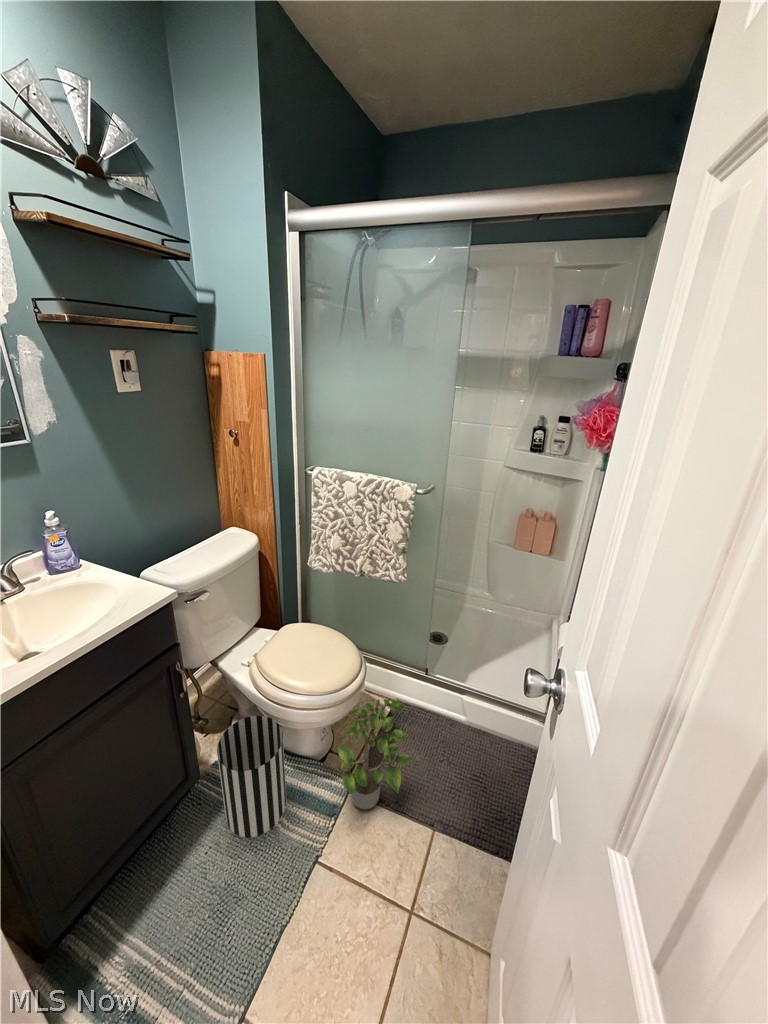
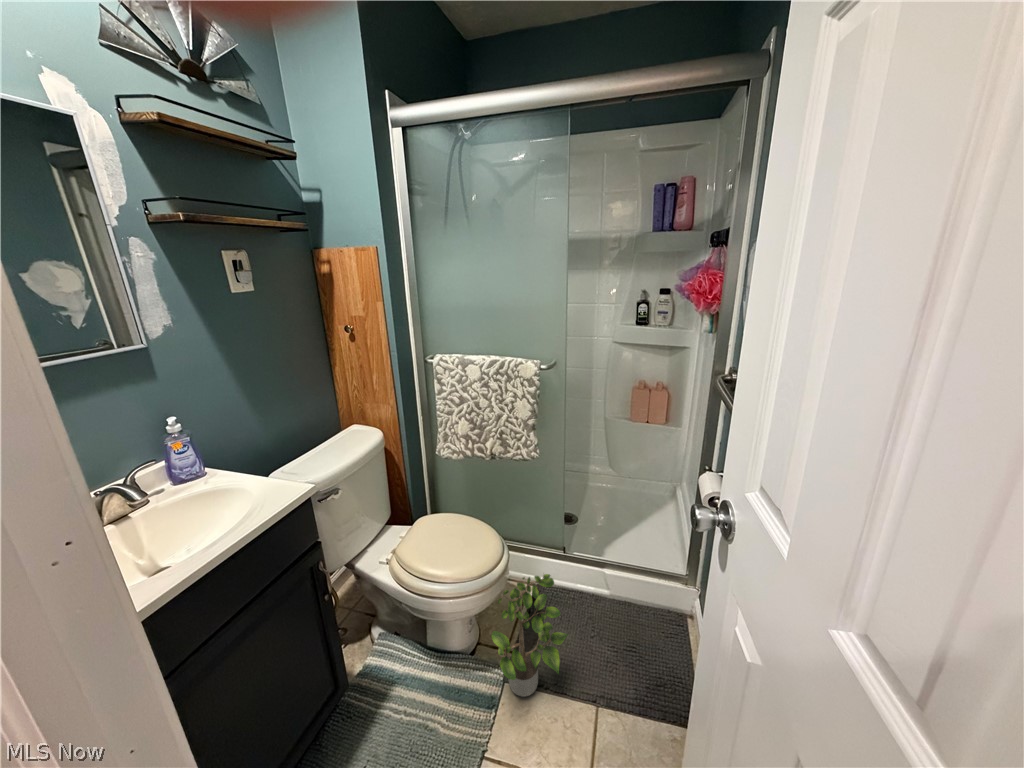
wastebasket: present [217,716,286,838] -> none [367,611,442,746]

